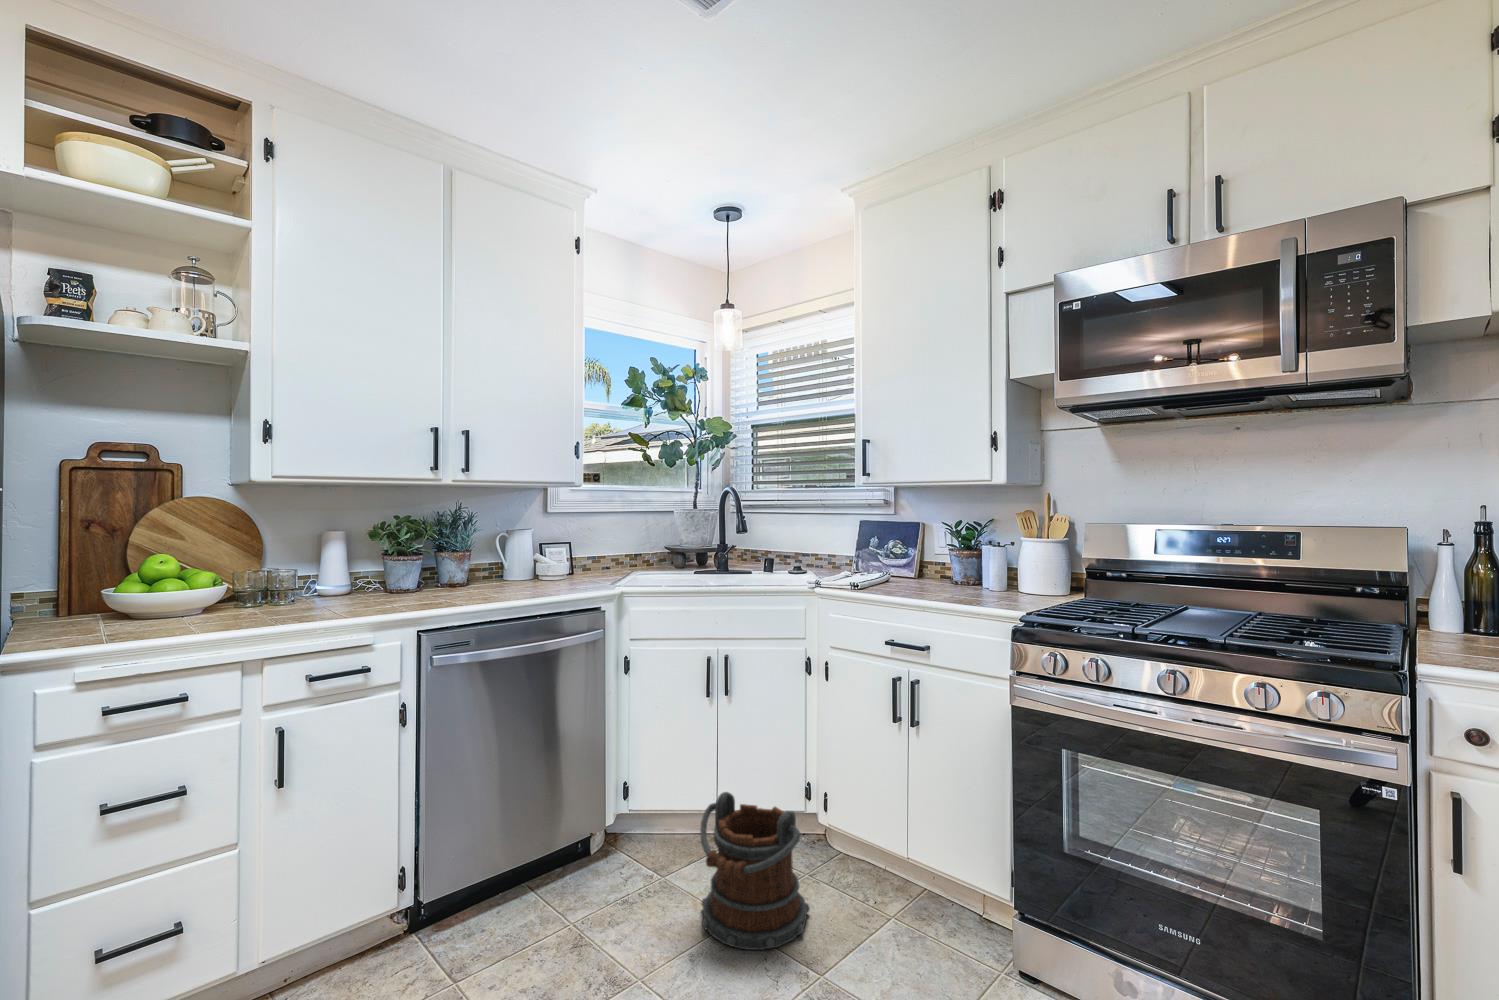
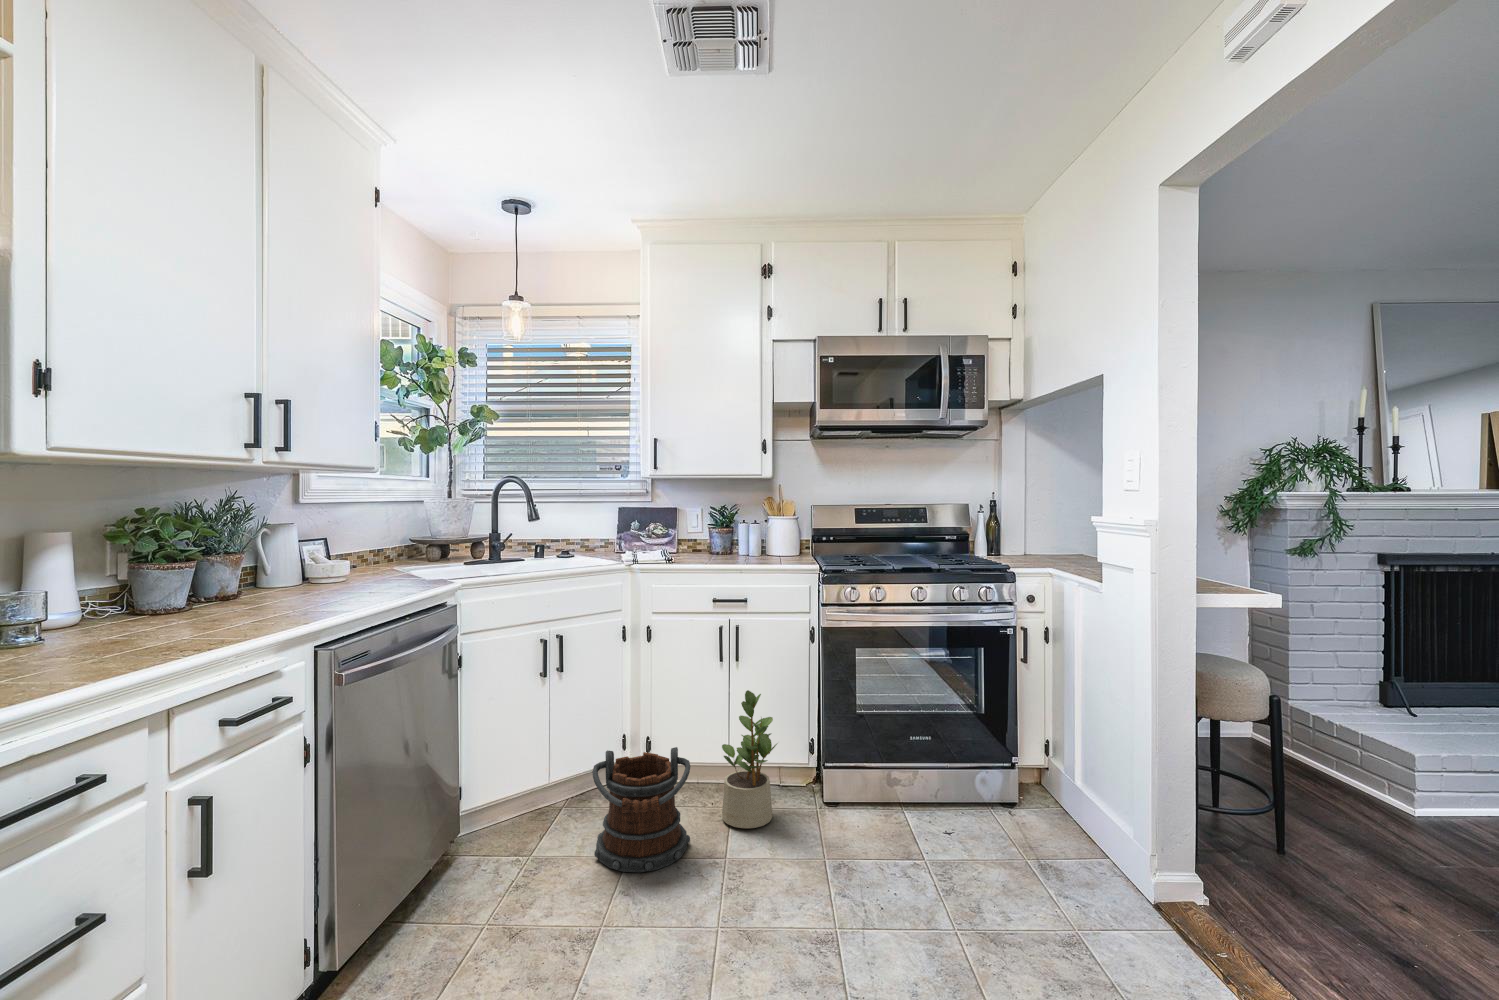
potted plant: none [863,765,950,954] -> present [722,690,777,828]

